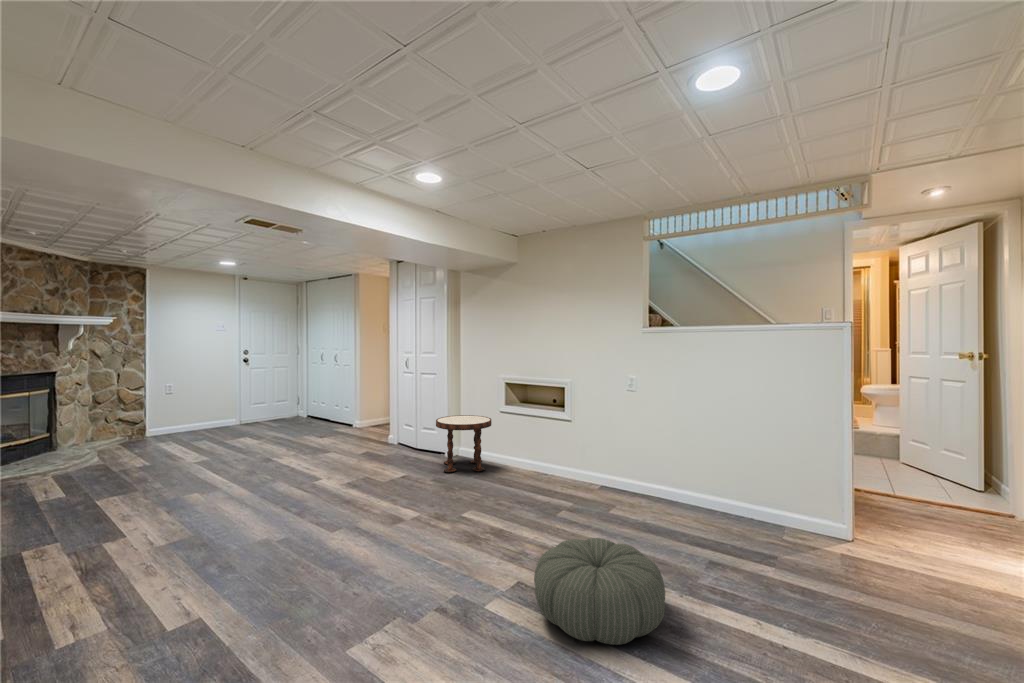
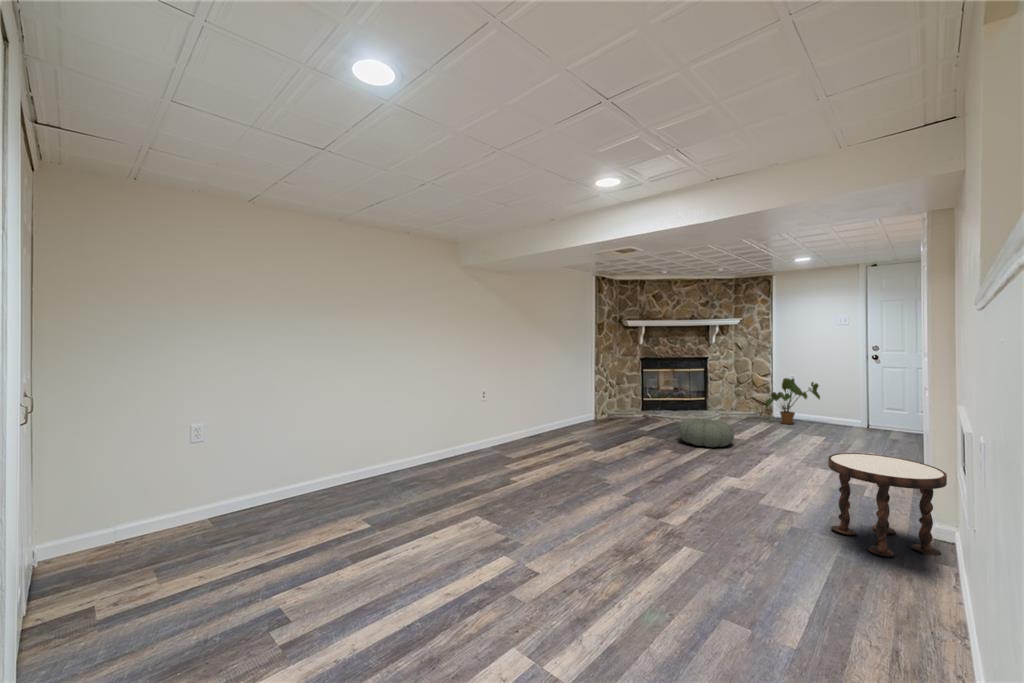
house plant: none [156,387,221,437] -> present [765,378,820,424]
pouf: present [534,538,665,645] -> present [678,418,734,447]

